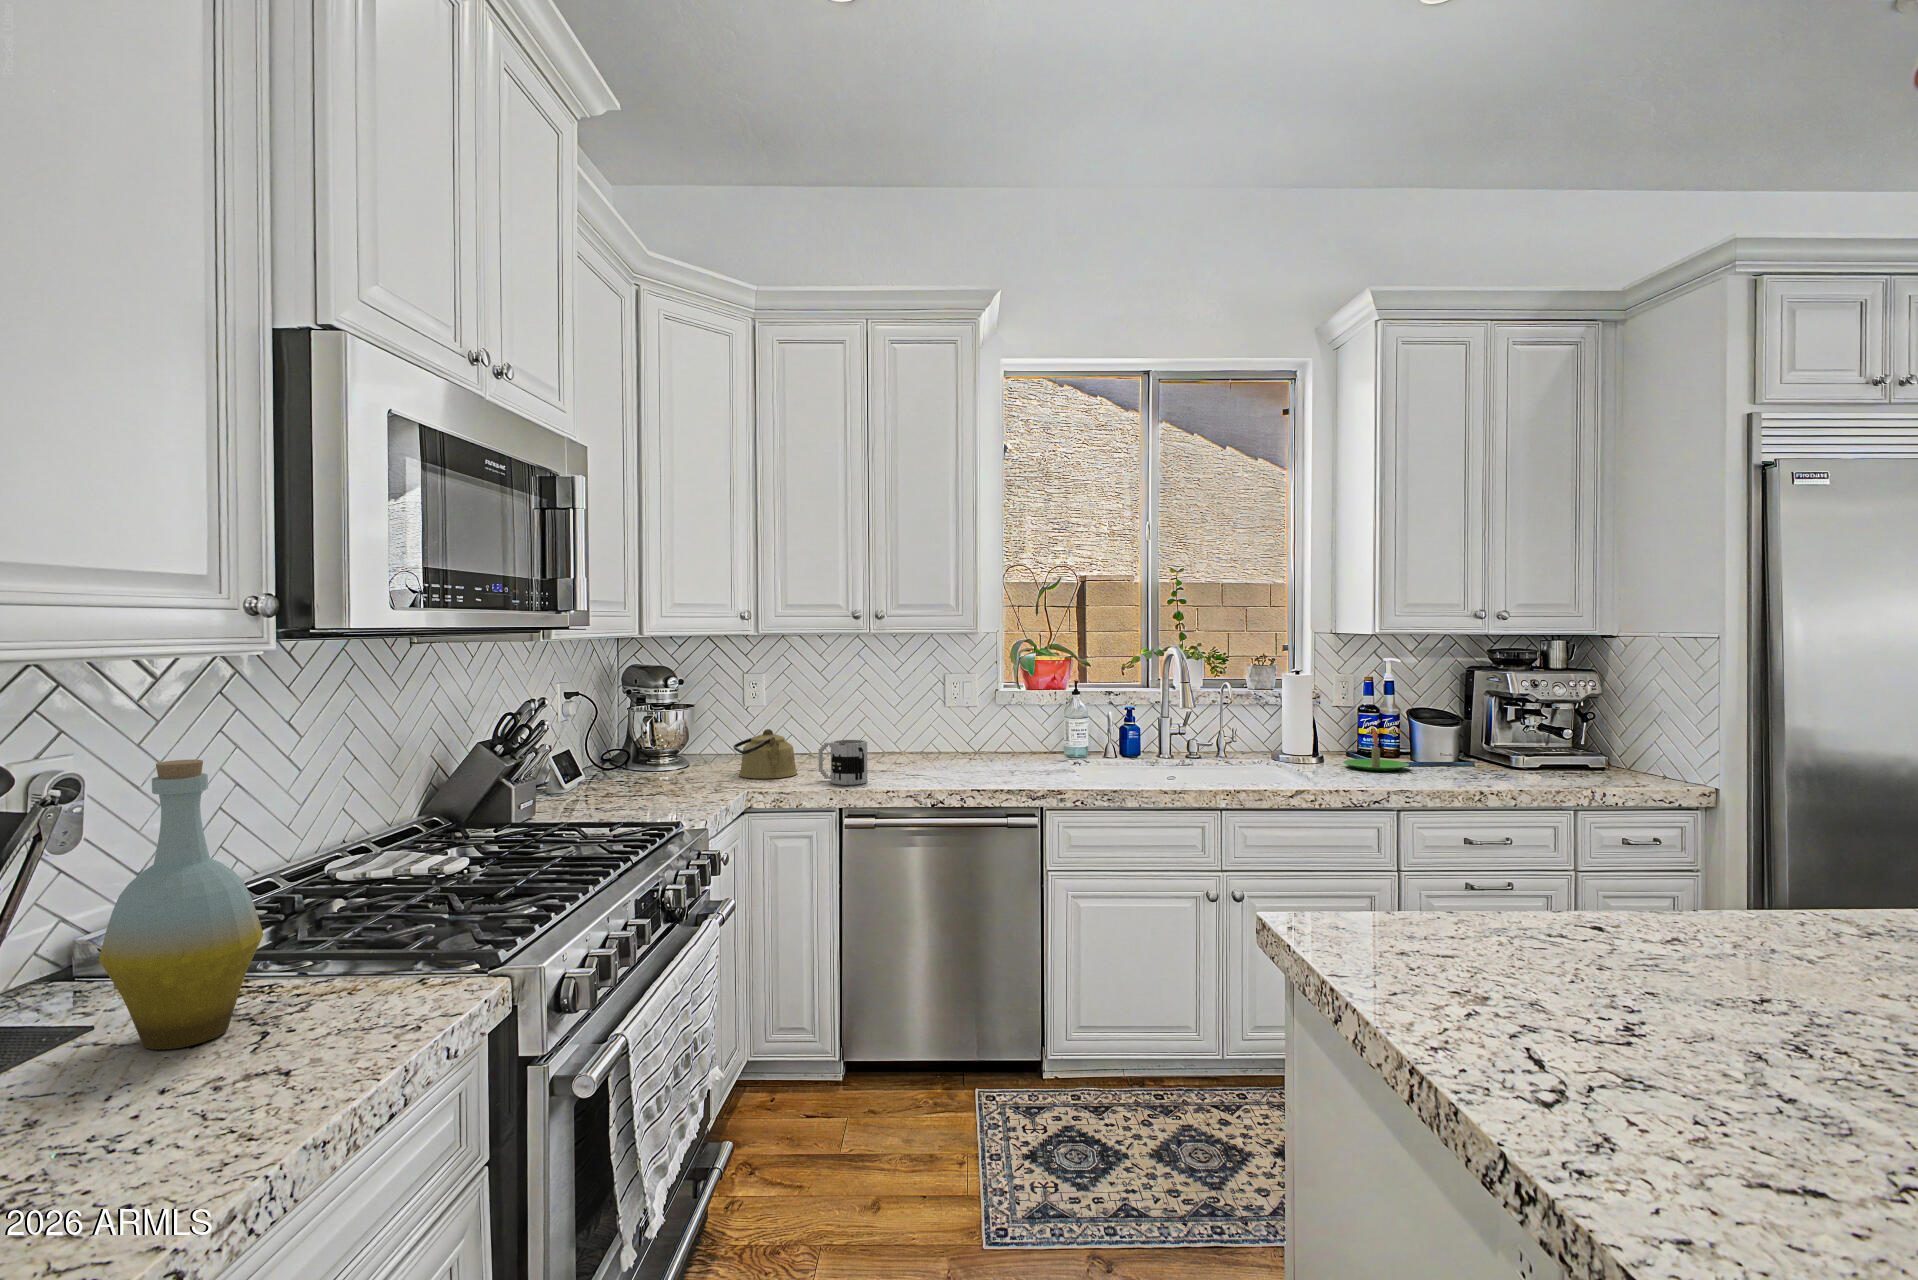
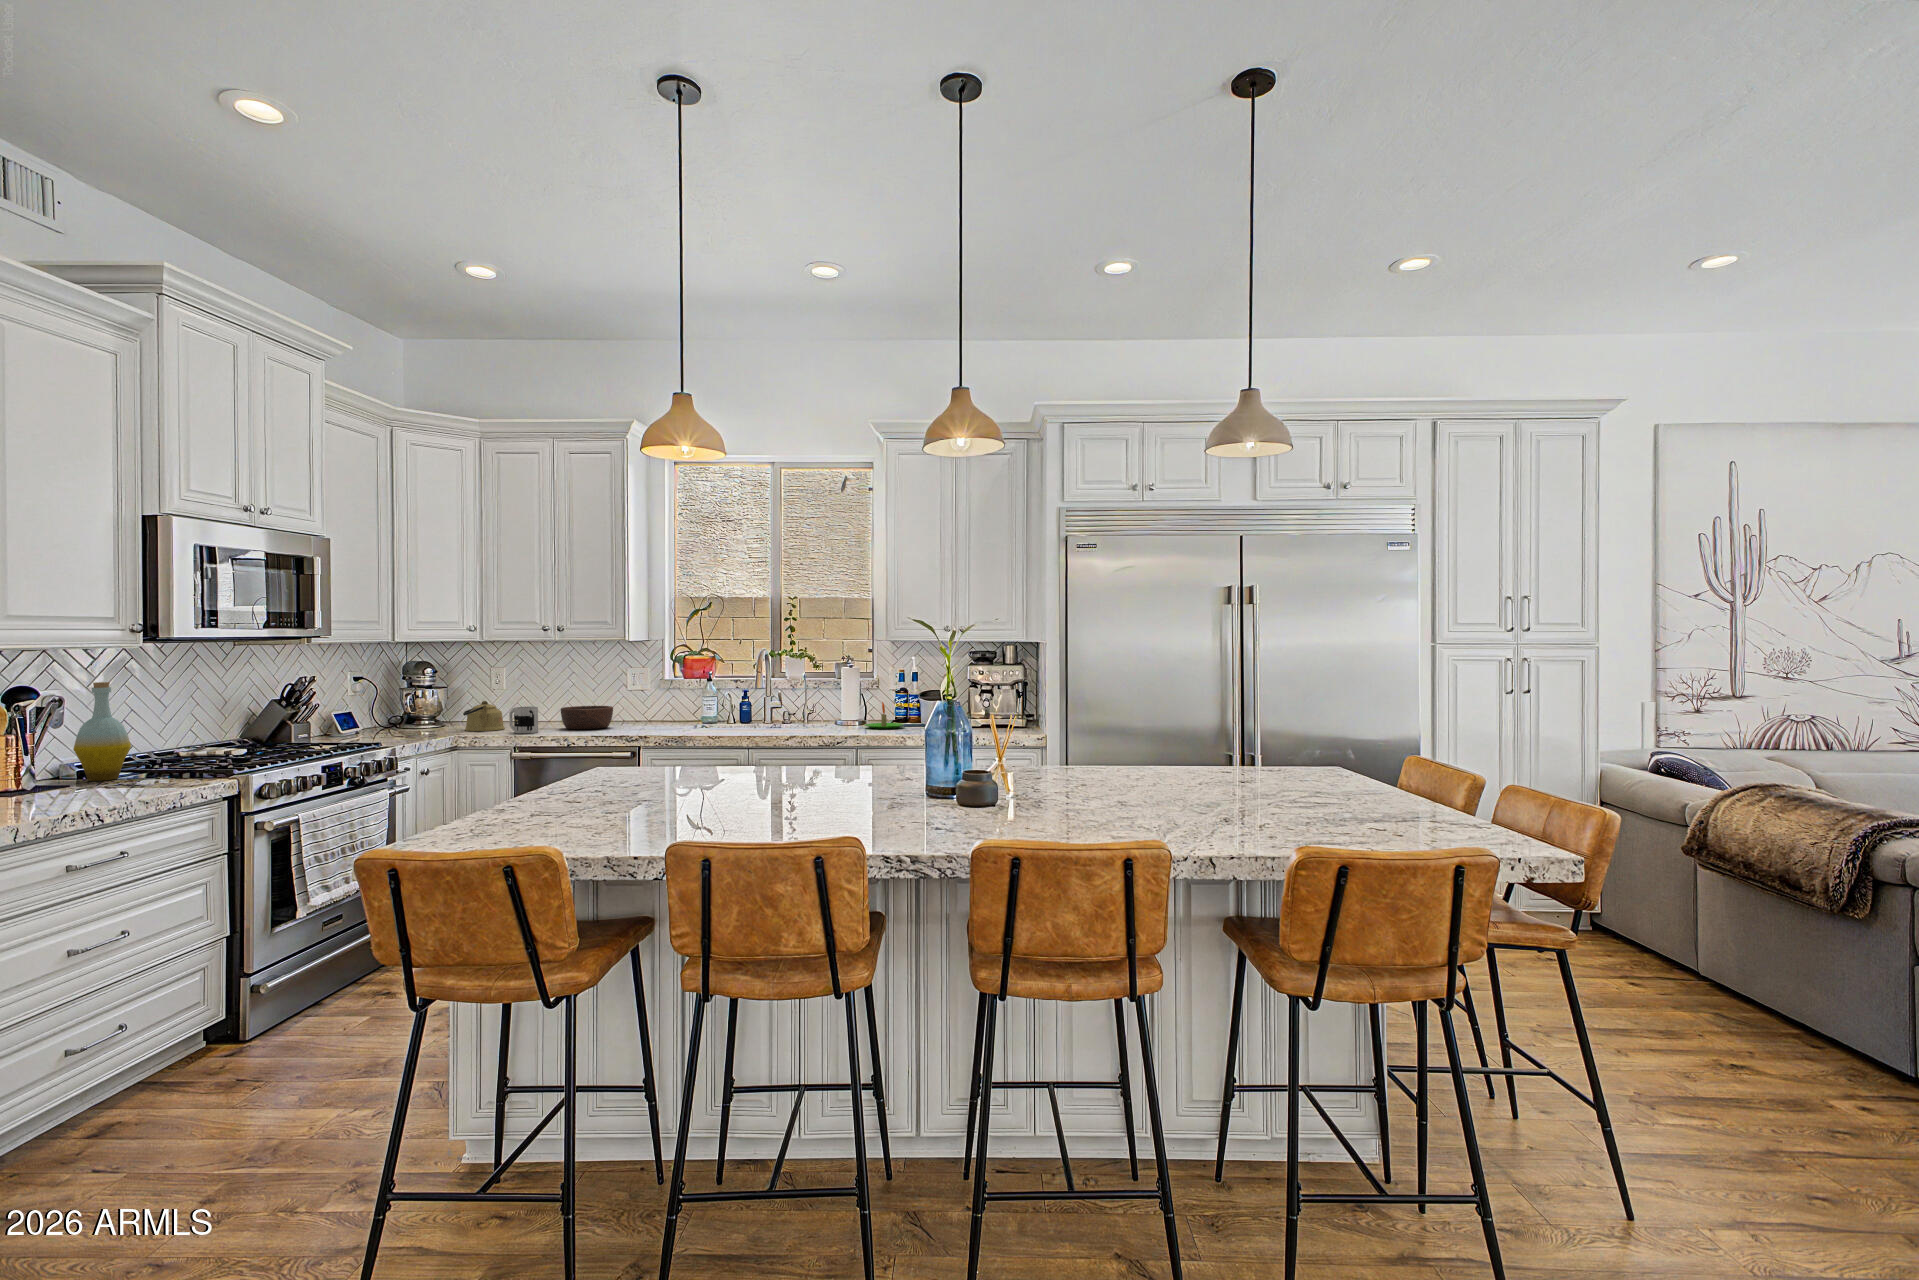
wooden bowl: none [883,734,961,774] -> present [561,706,613,729]

